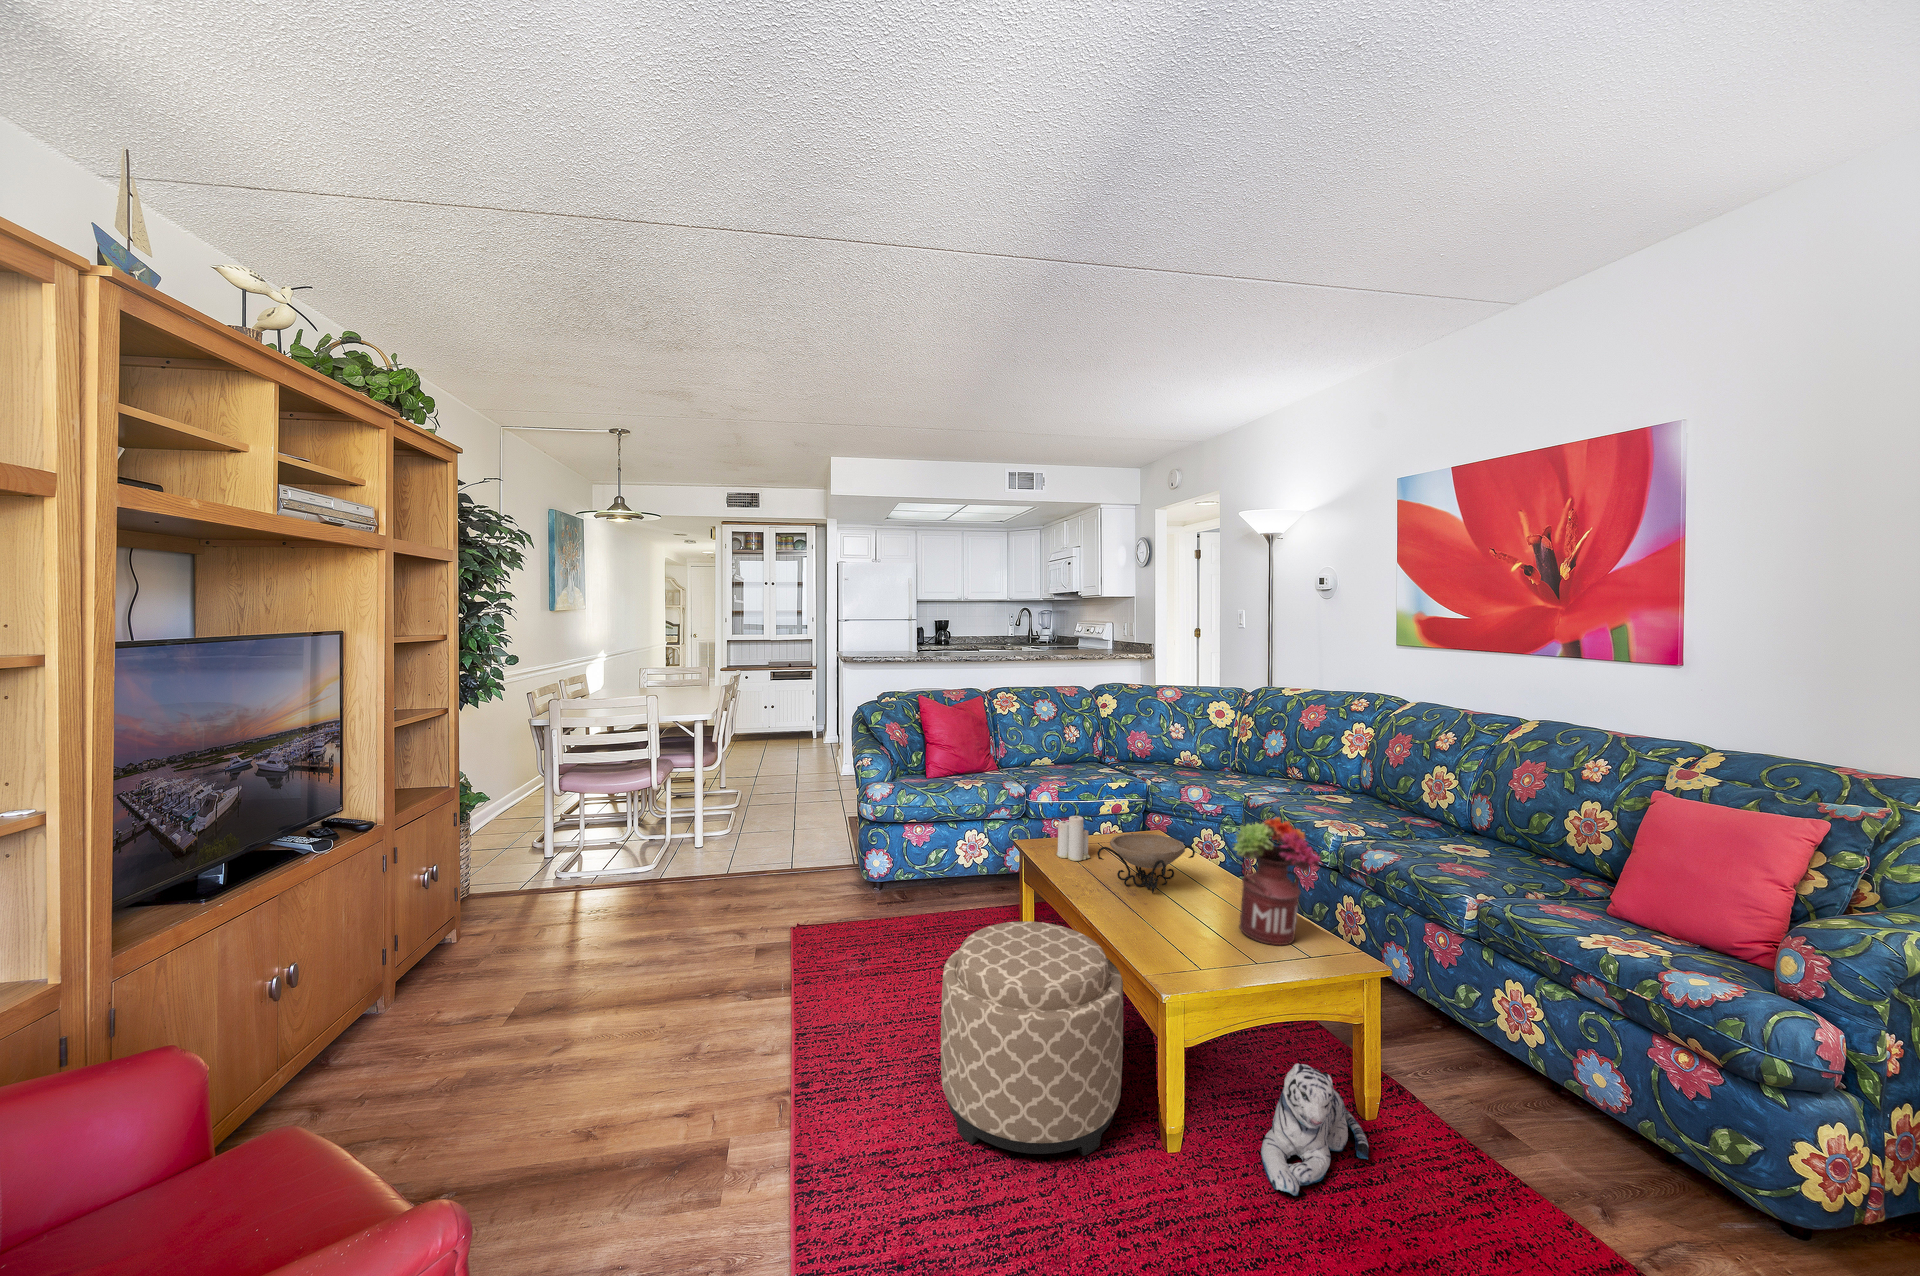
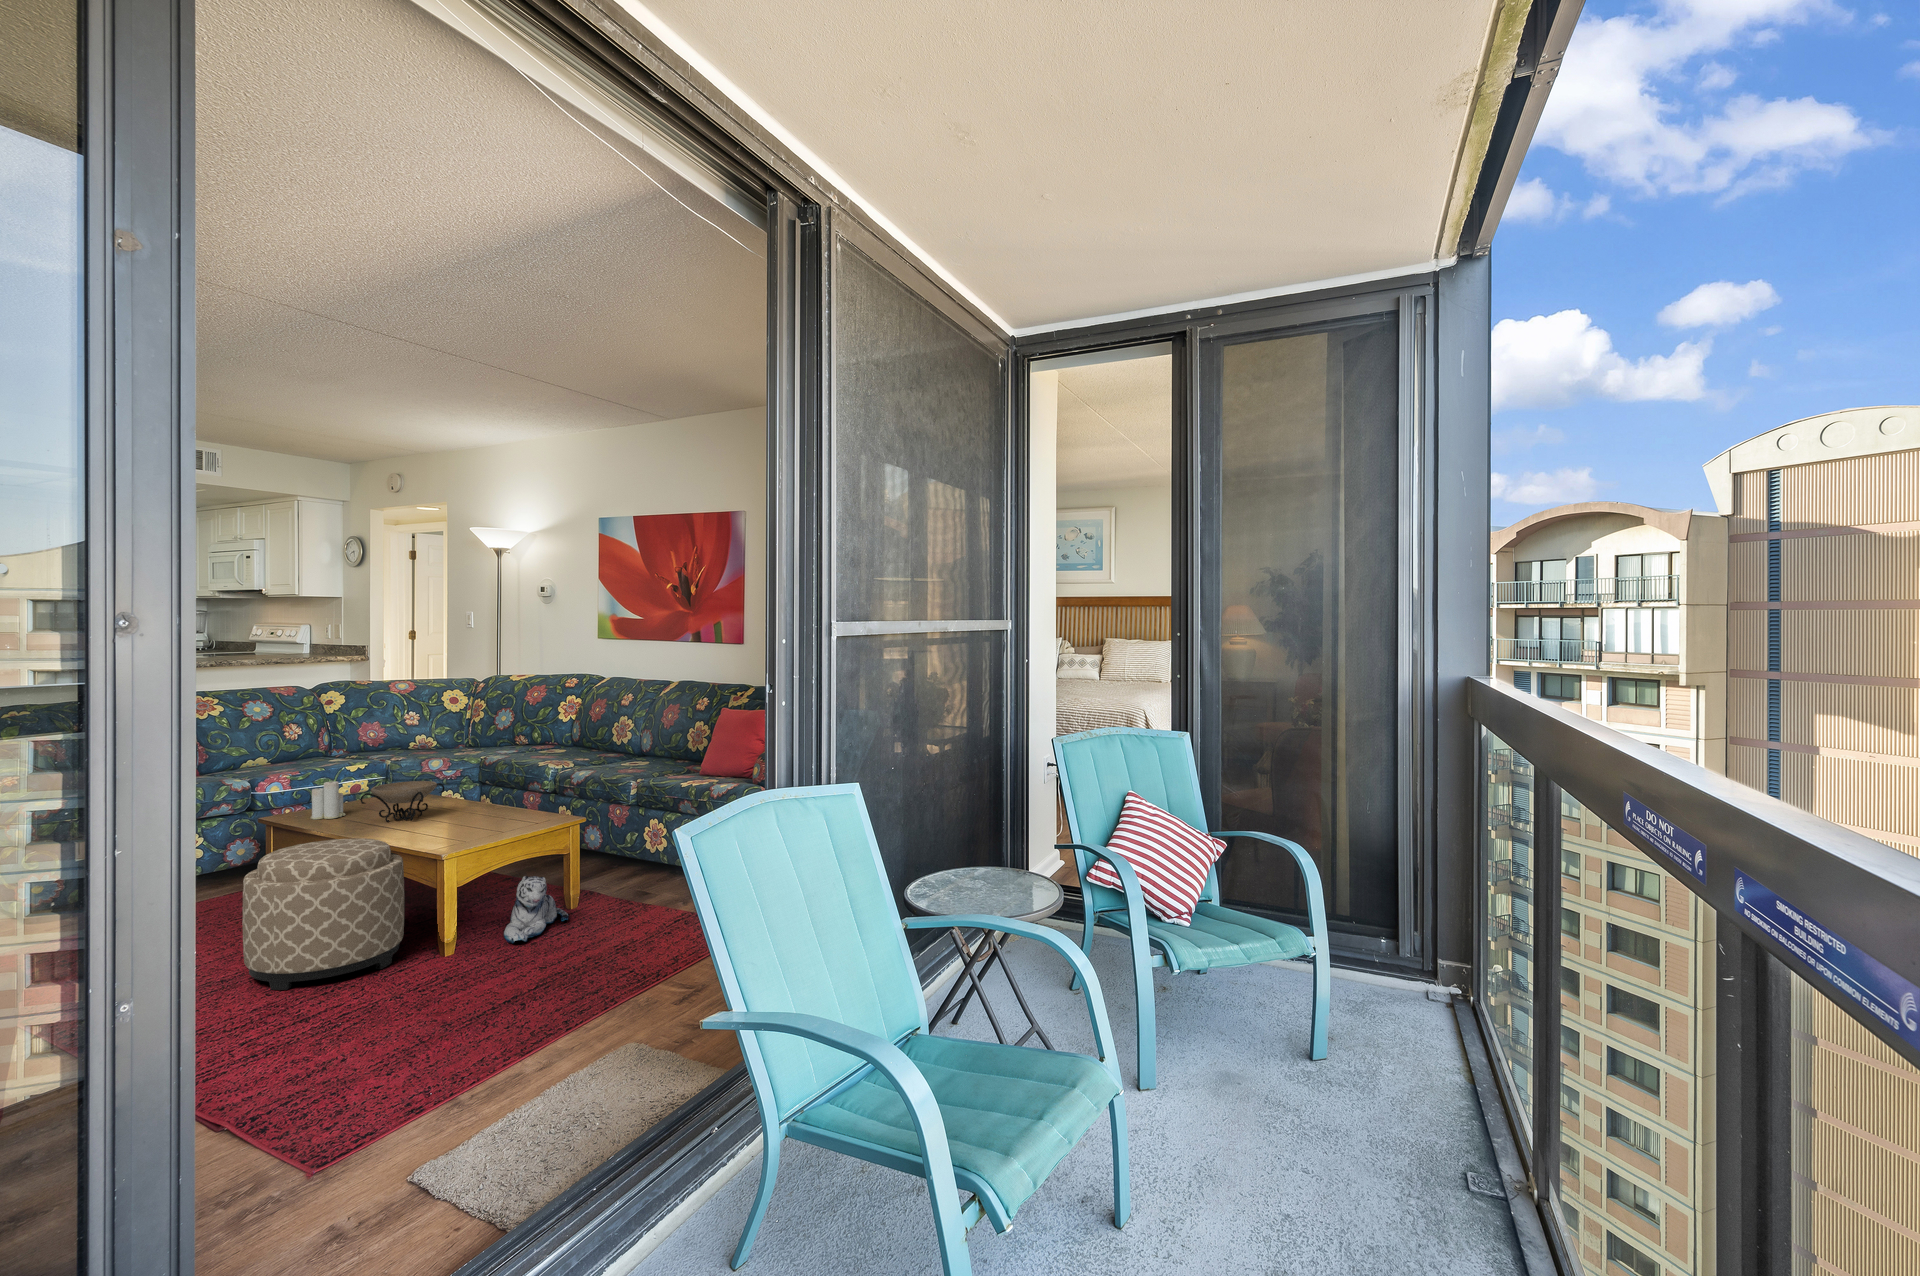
flower arrangement: present [1233,817,1320,945] -> none [476,743,537,825]

